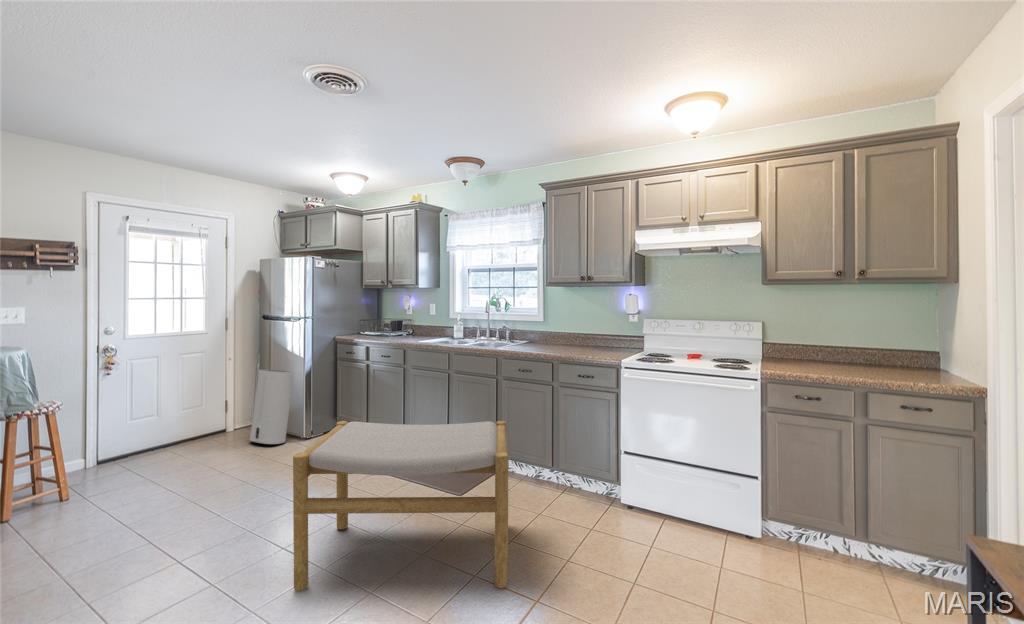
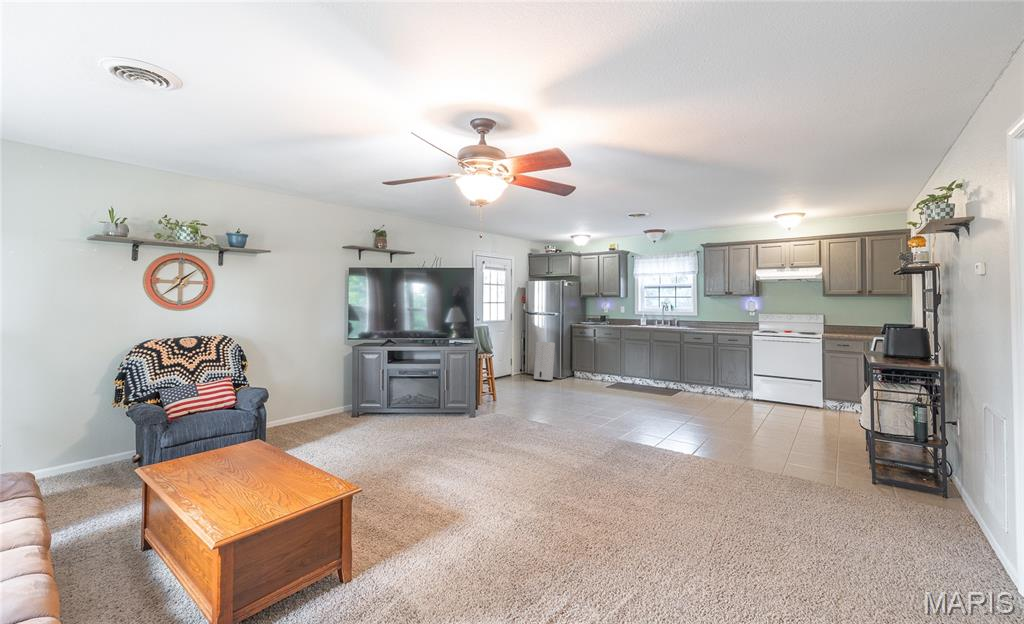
footstool: present [293,421,509,591] -> none [631,357,722,414]

